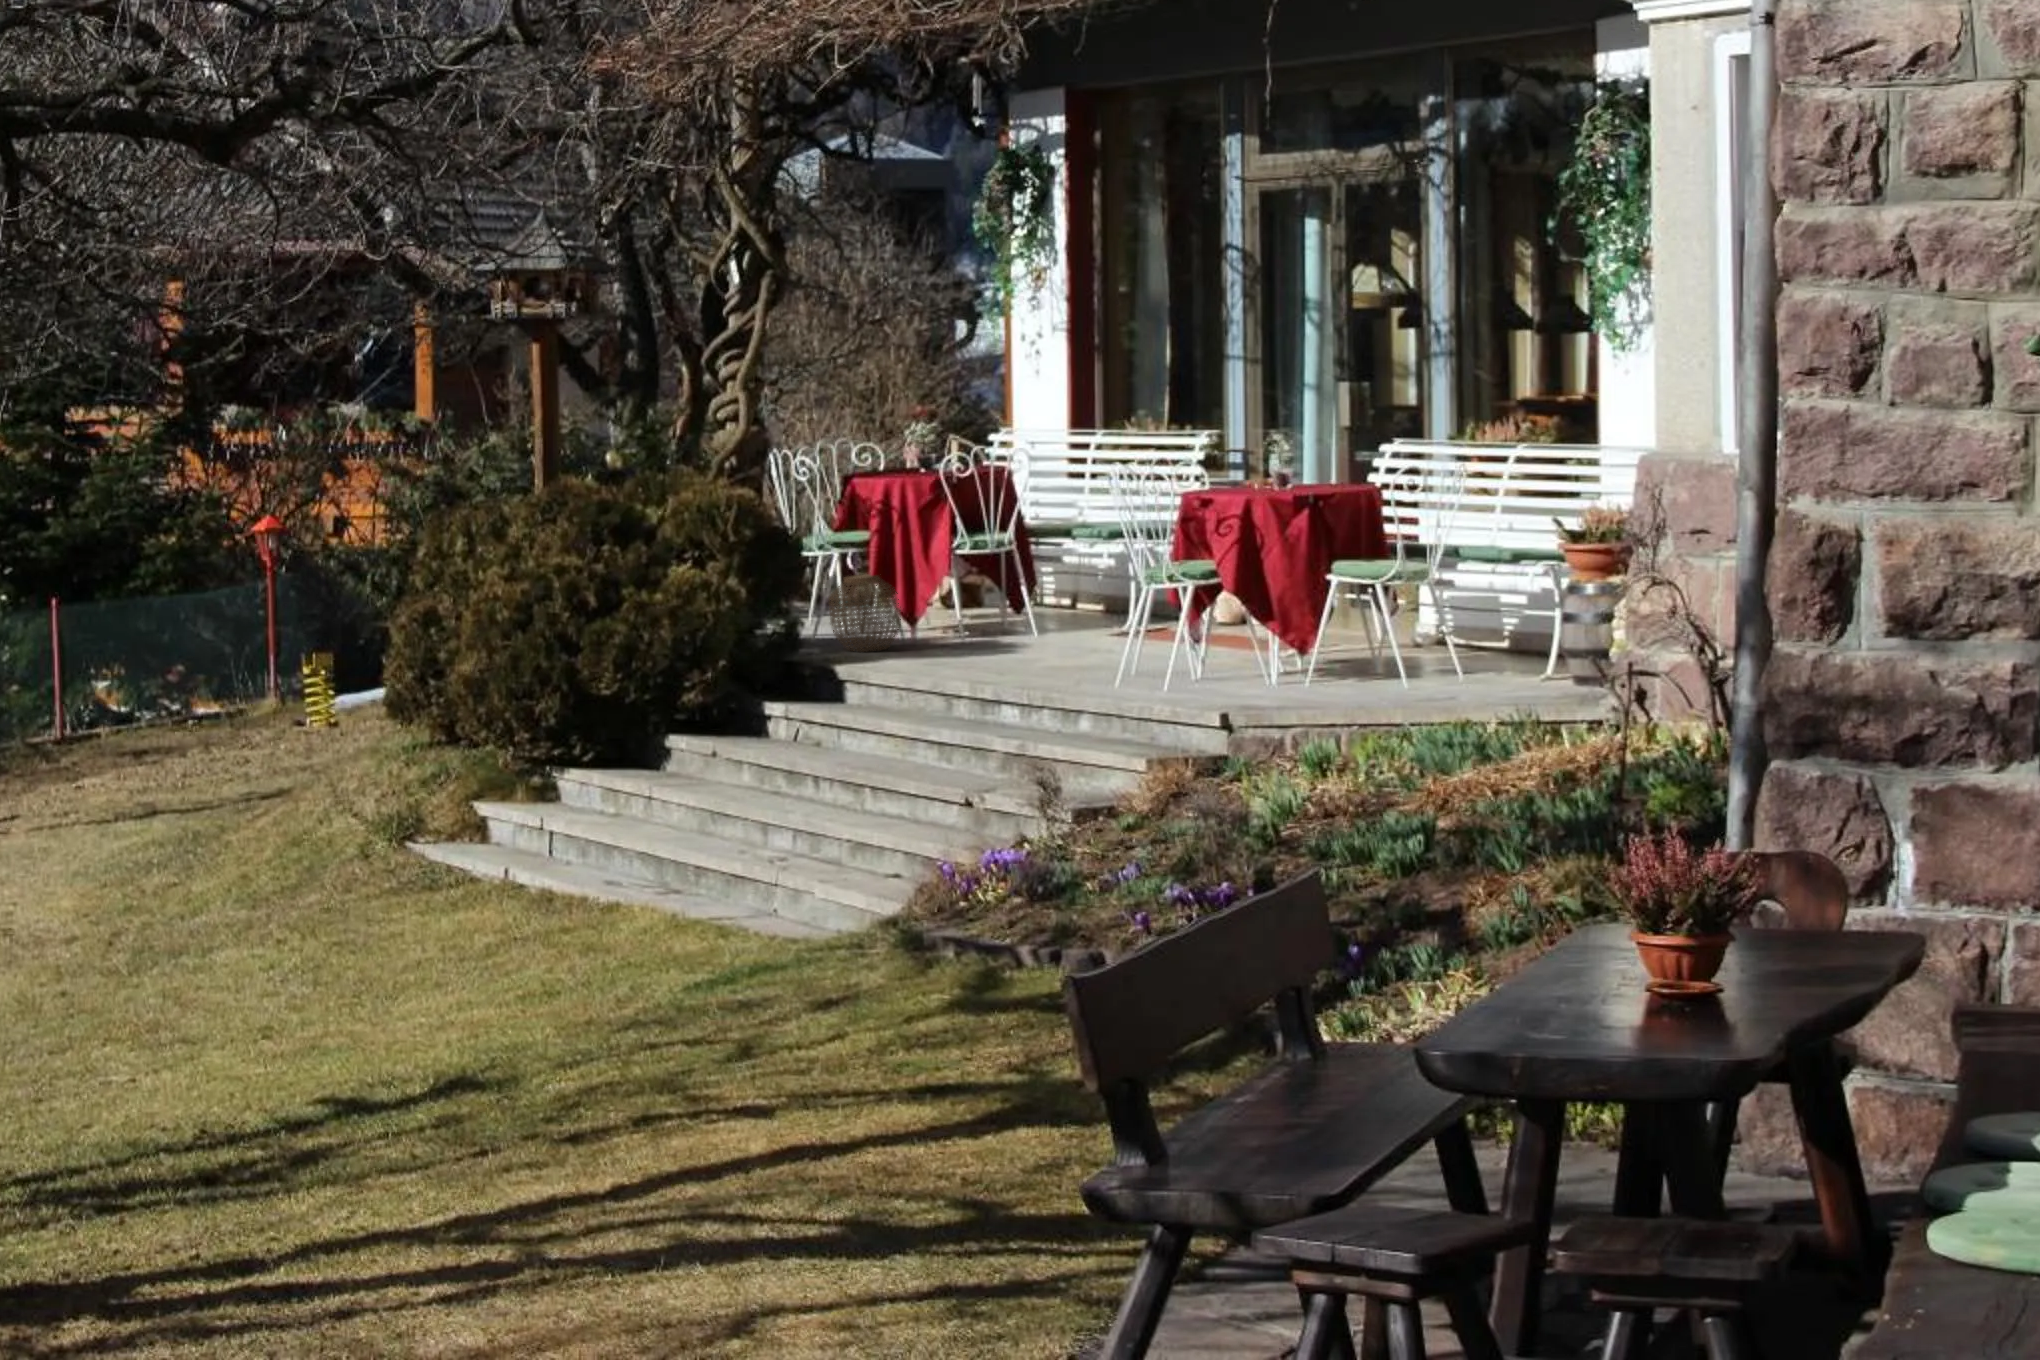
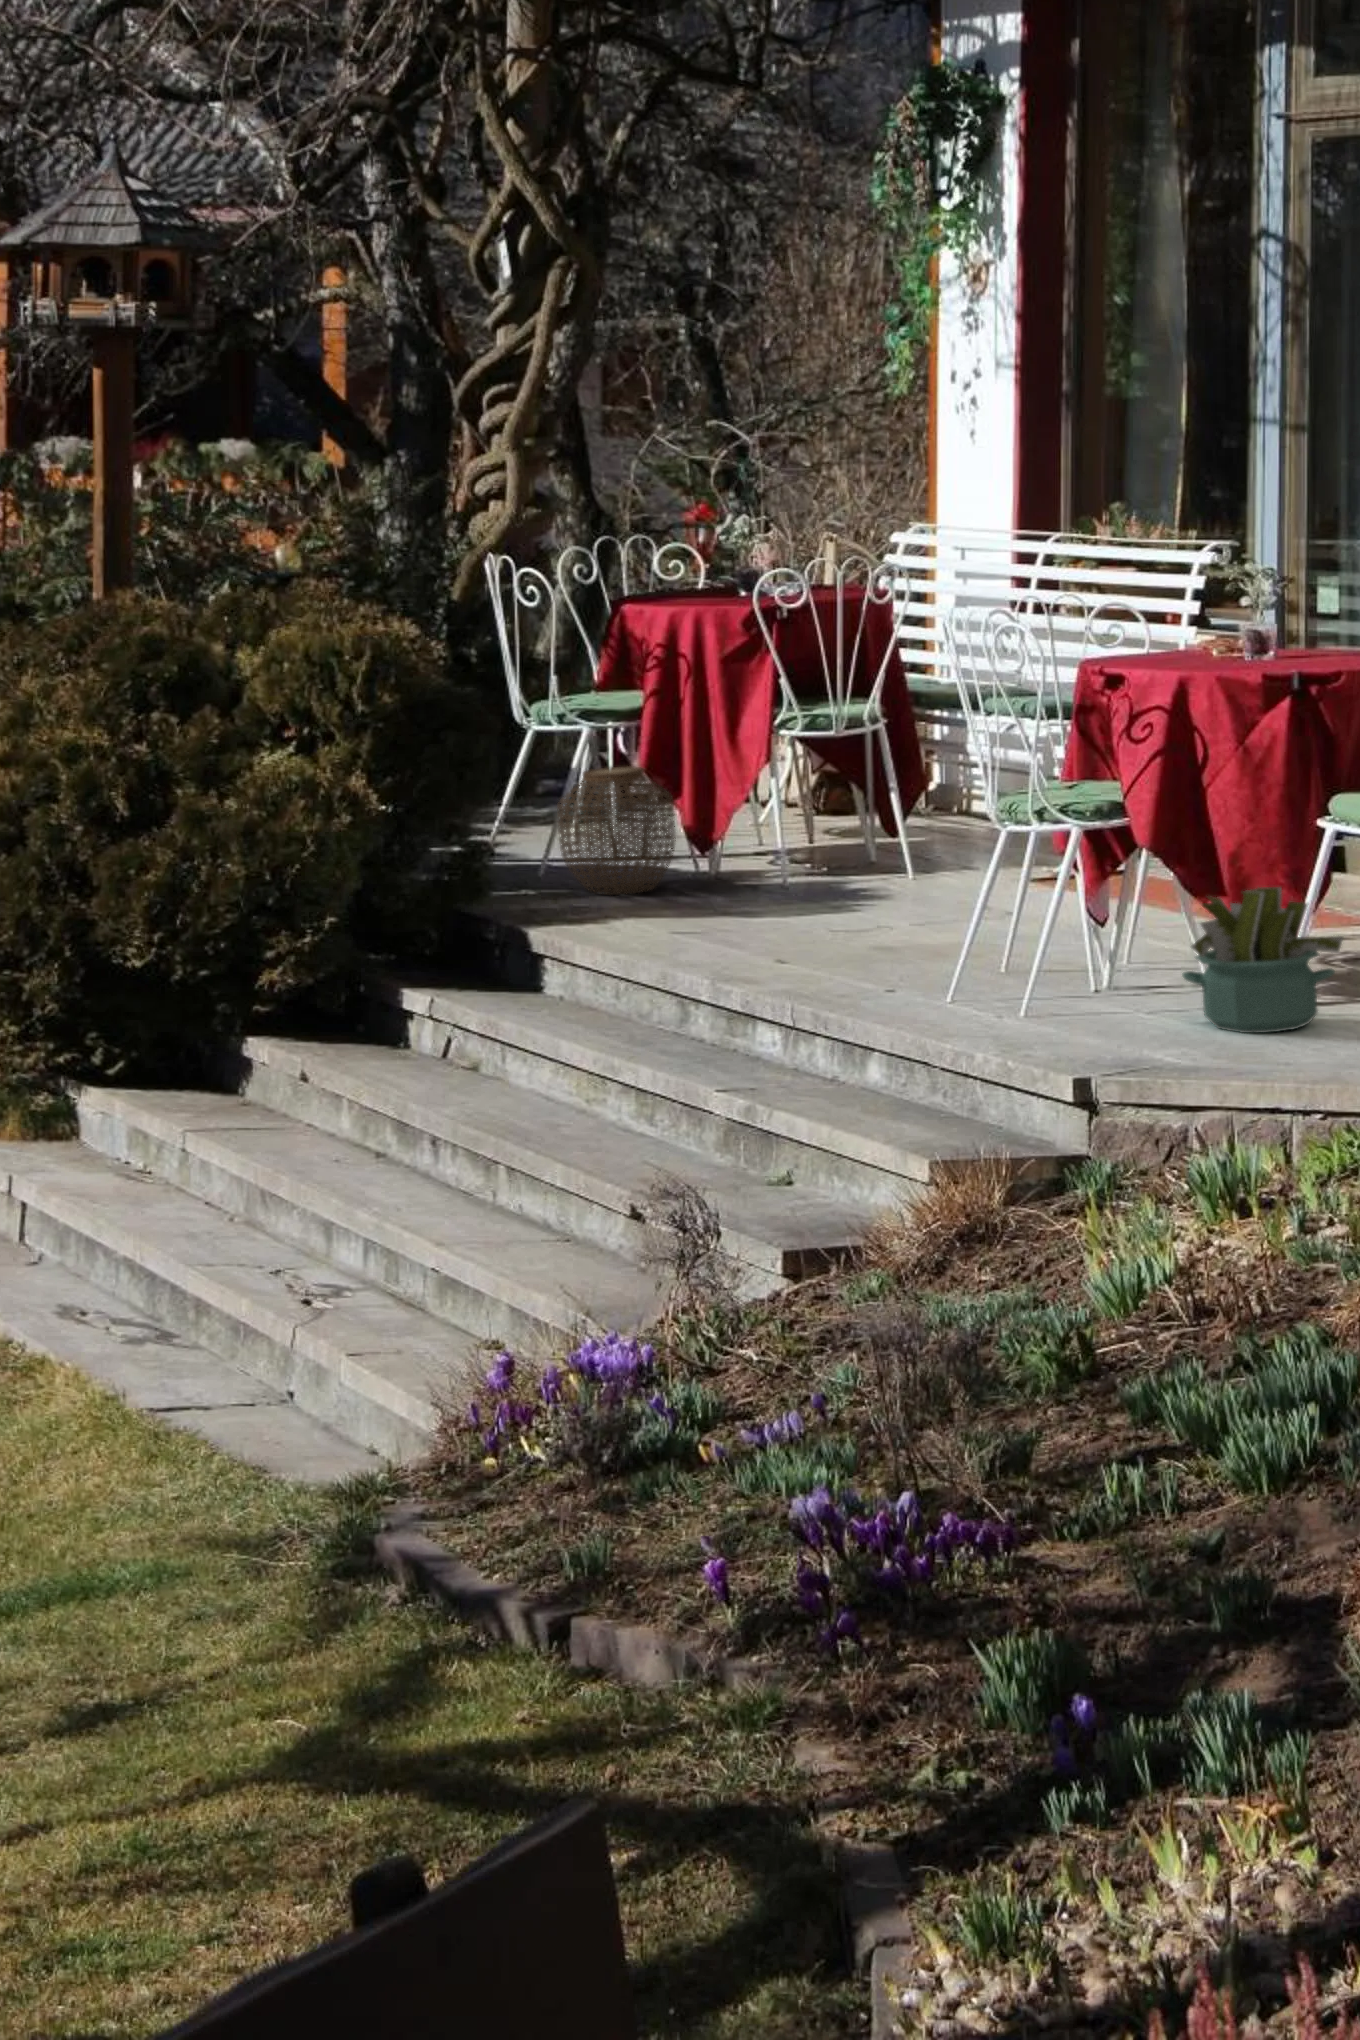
decorative plant: none [1256,612,1349,695] -> present [1182,887,1343,1033]

